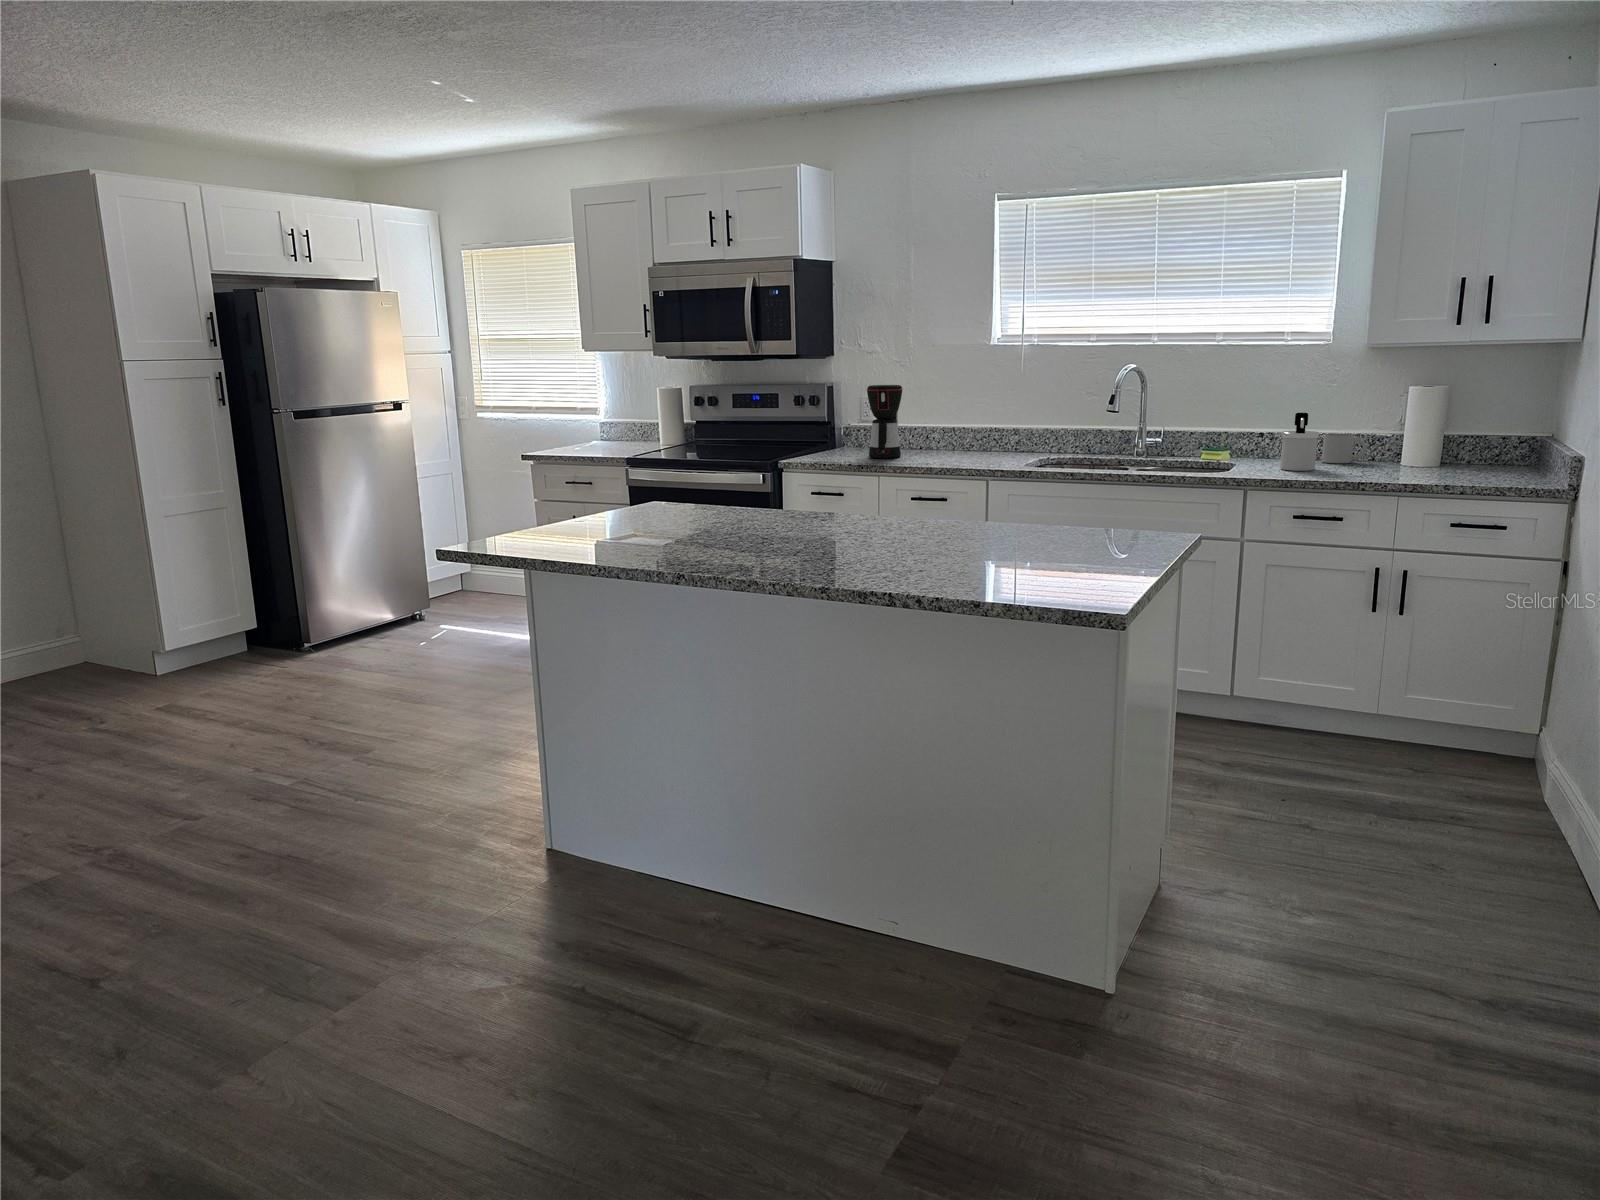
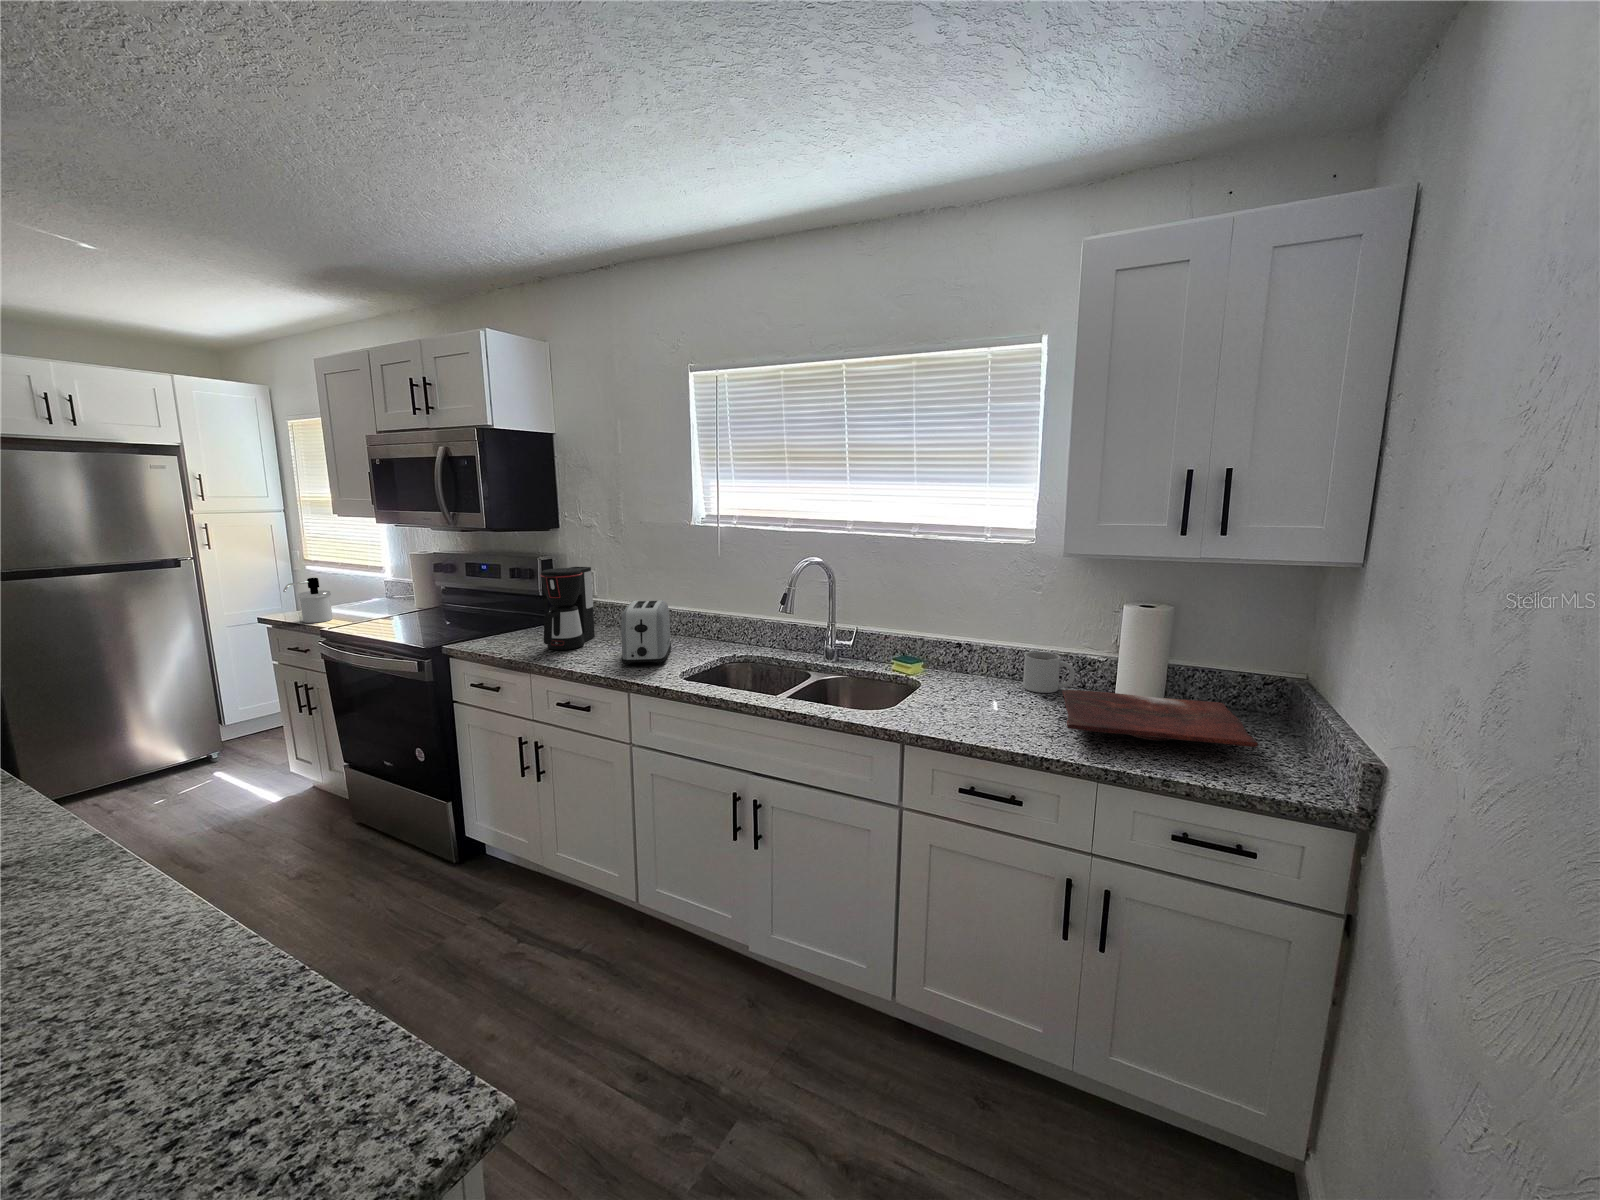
toaster: none [950,410,999,462] -> present [621,600,671,665]
soap dispenser: present [1280,413,1319,471] -> present [283,578,333,623]
cutting board: none [1361,453,1511,475] -> present [1062,690,1258,747]

